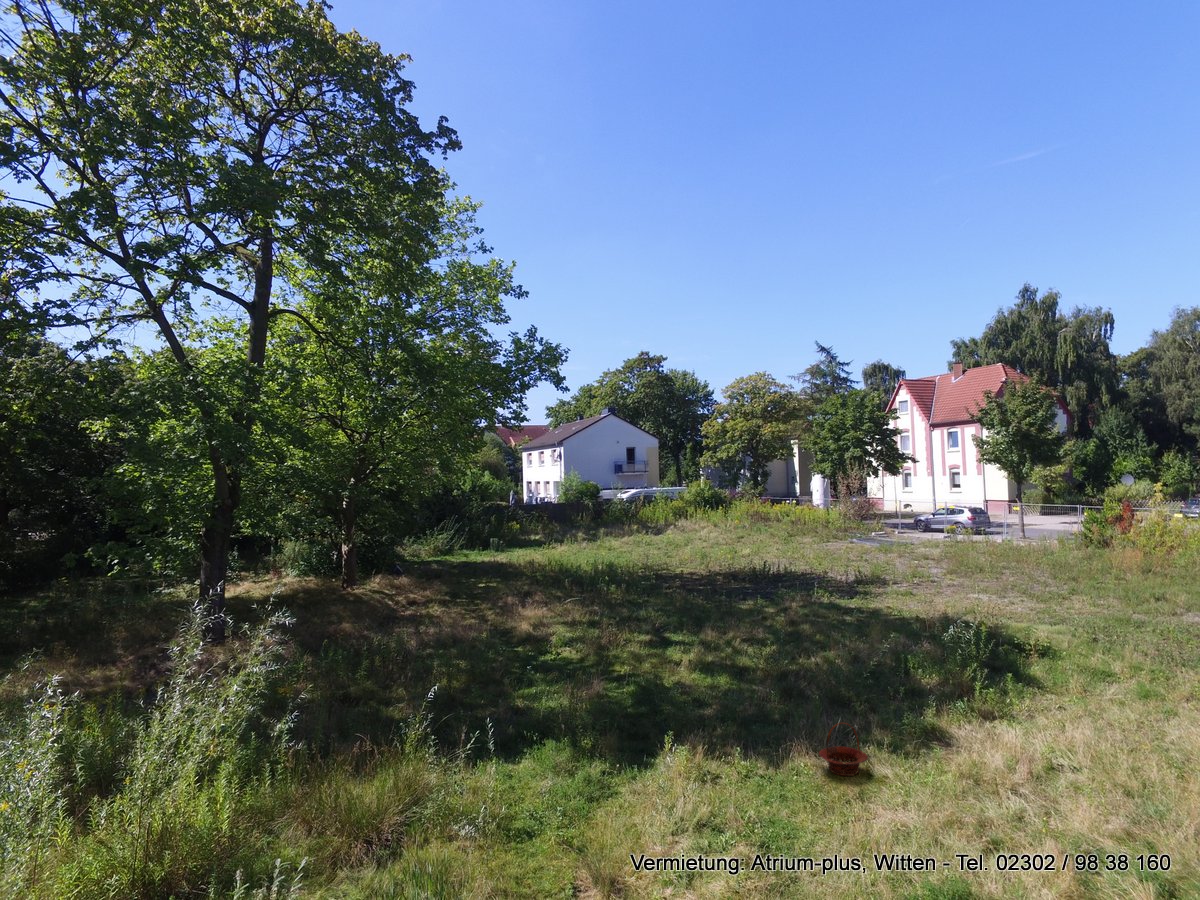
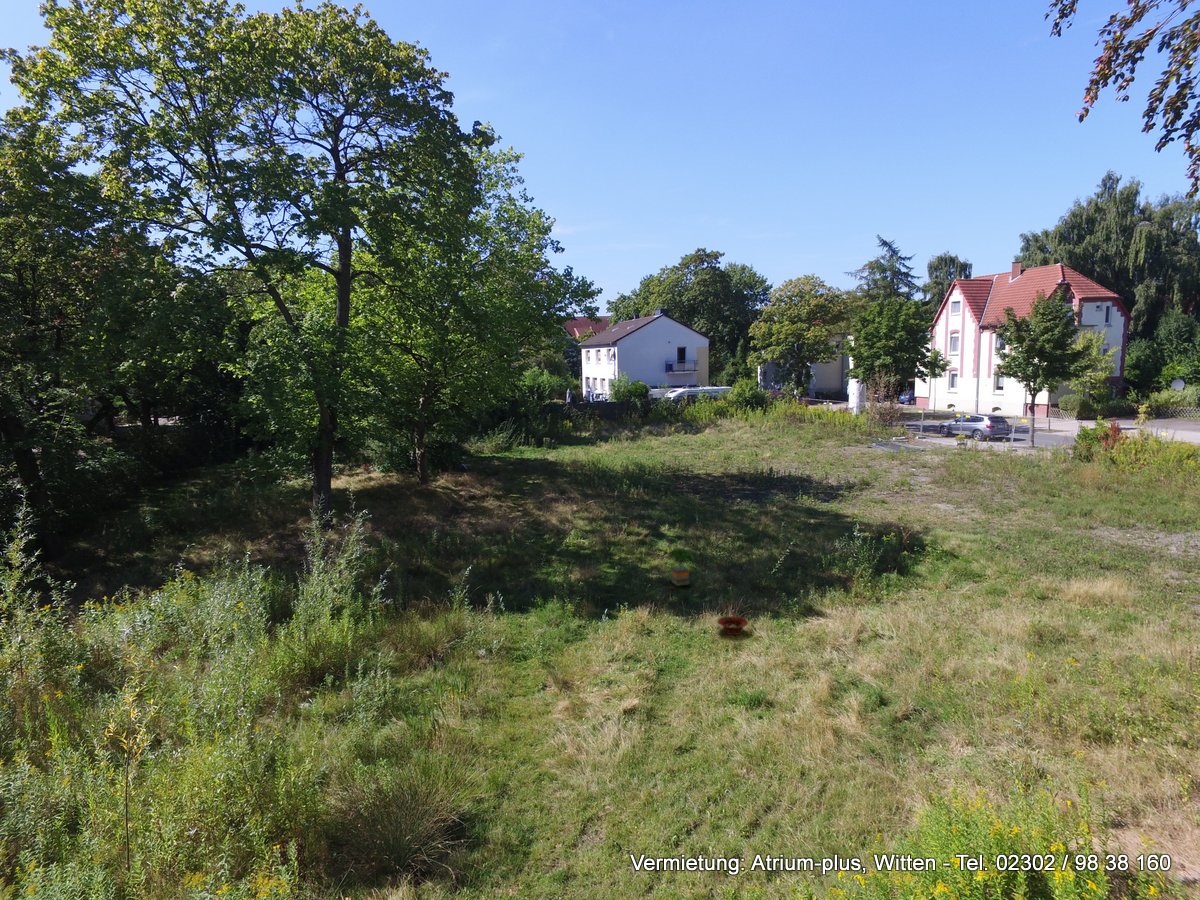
potted tree: none [708,649,747,705] -> present [669,548,694,586]

